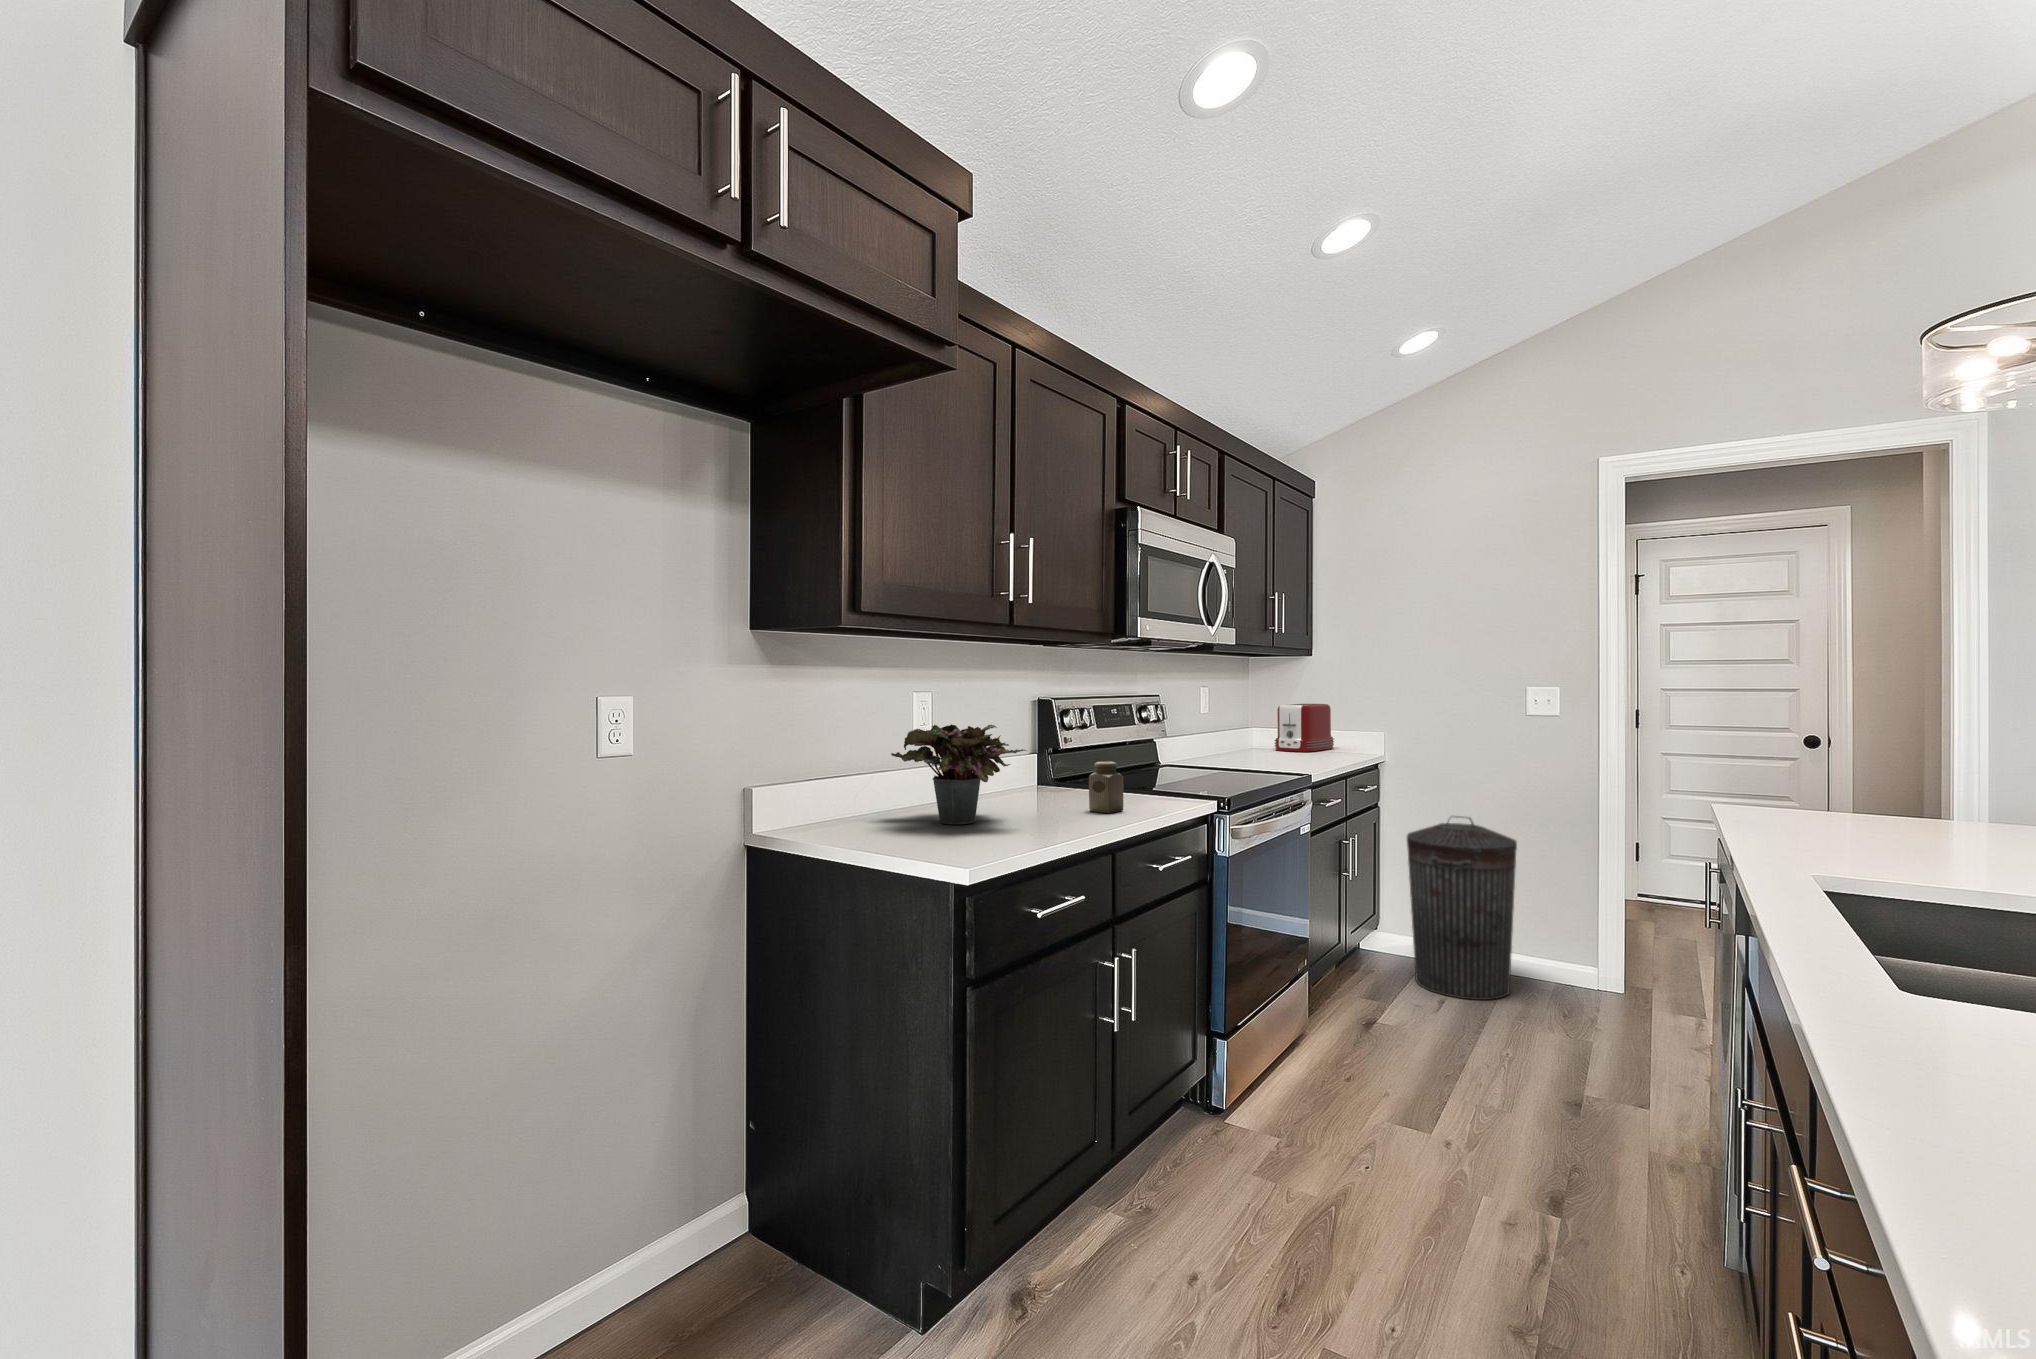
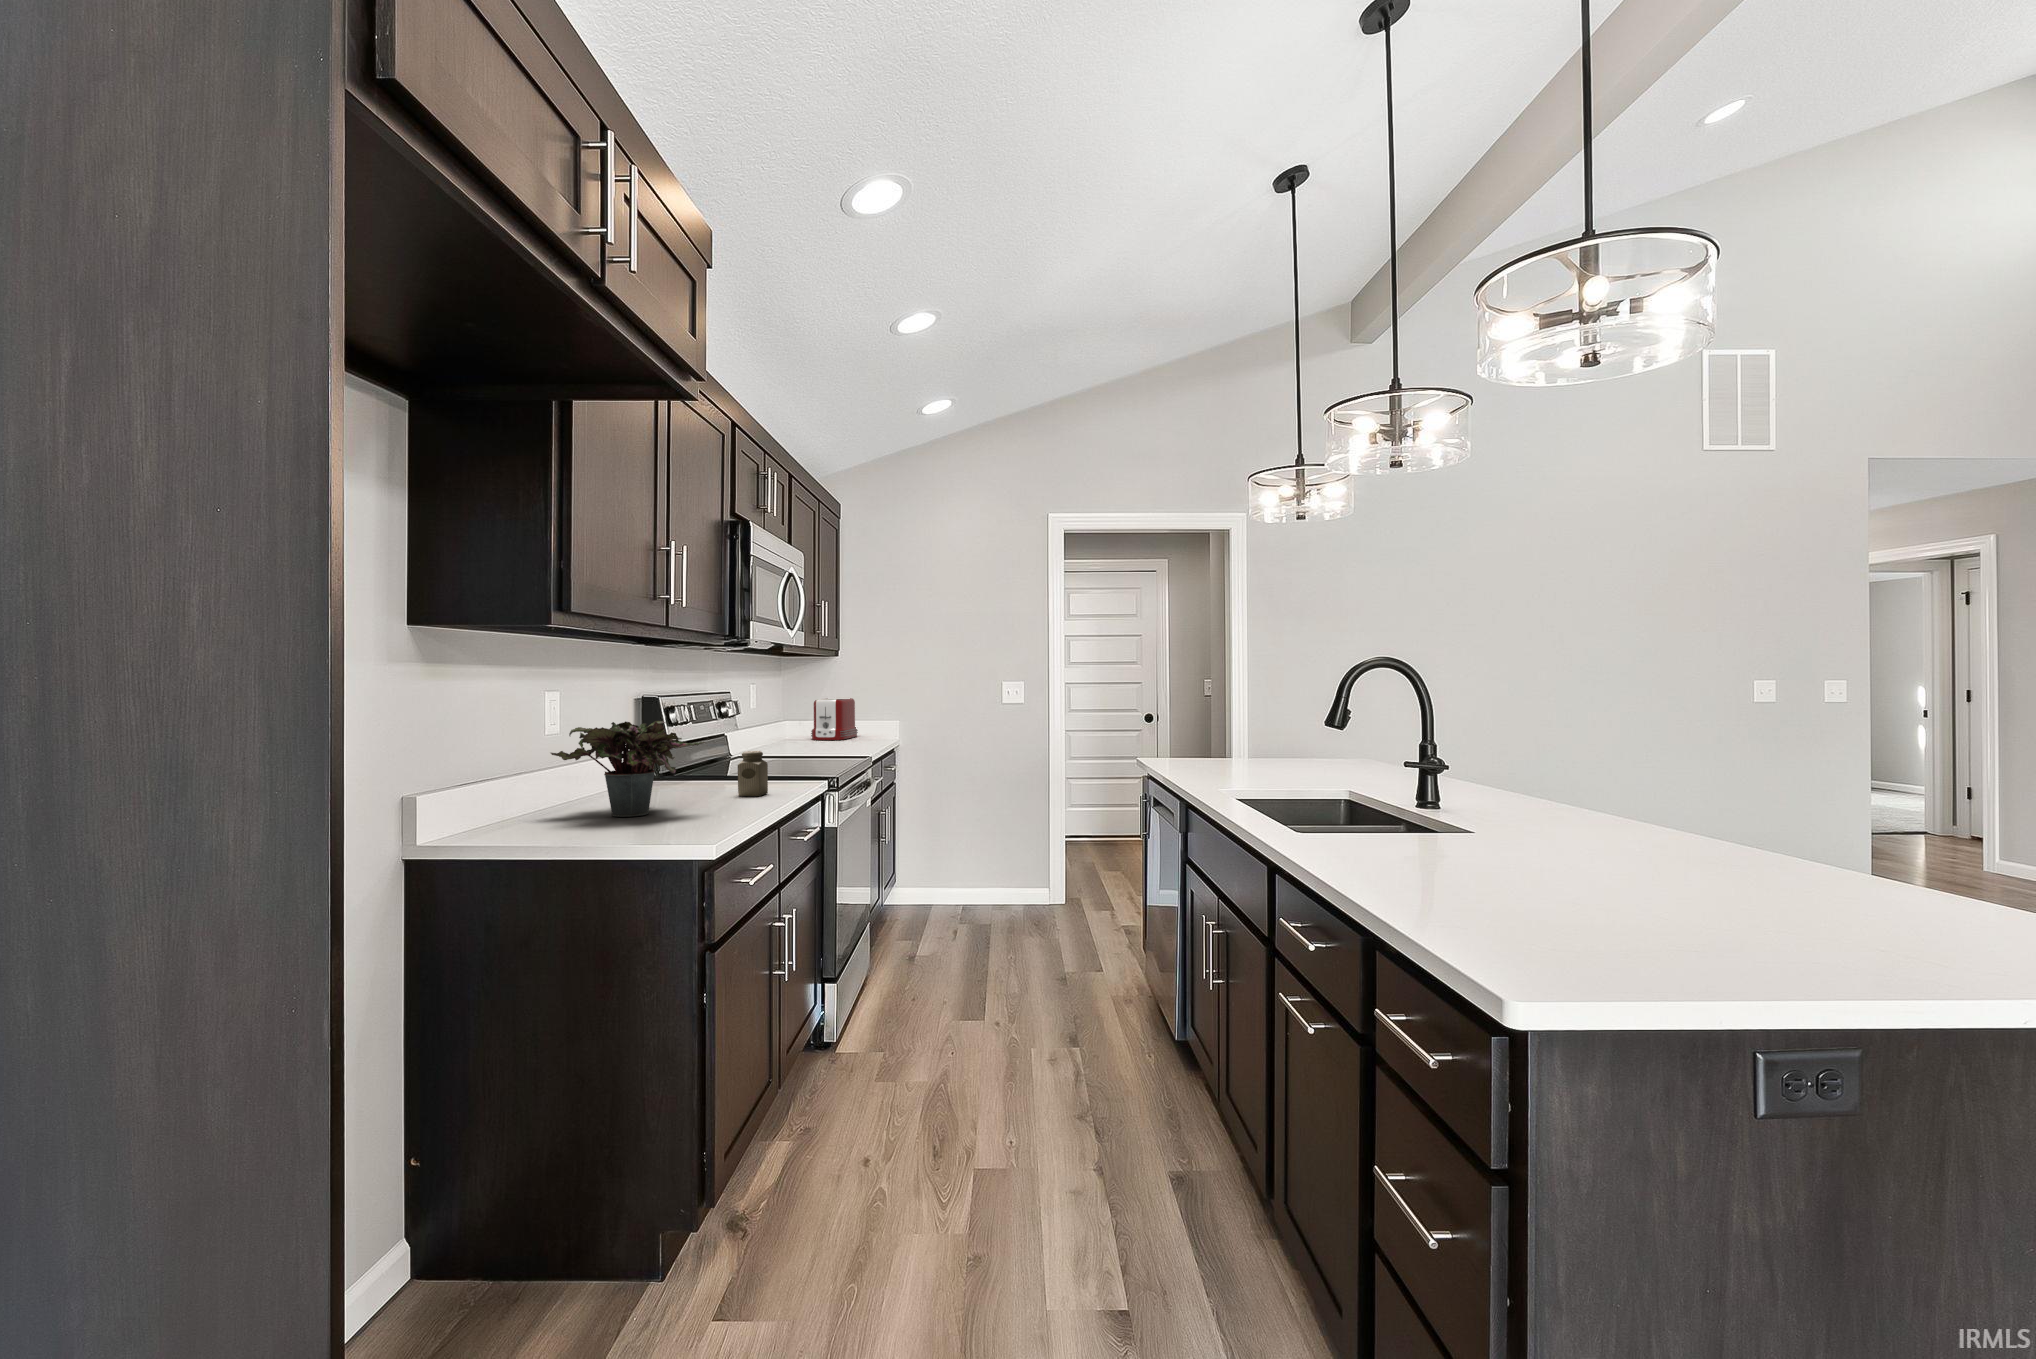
trash can: present [1407,816,1517,1000] -> none [923,785,1001,928]

